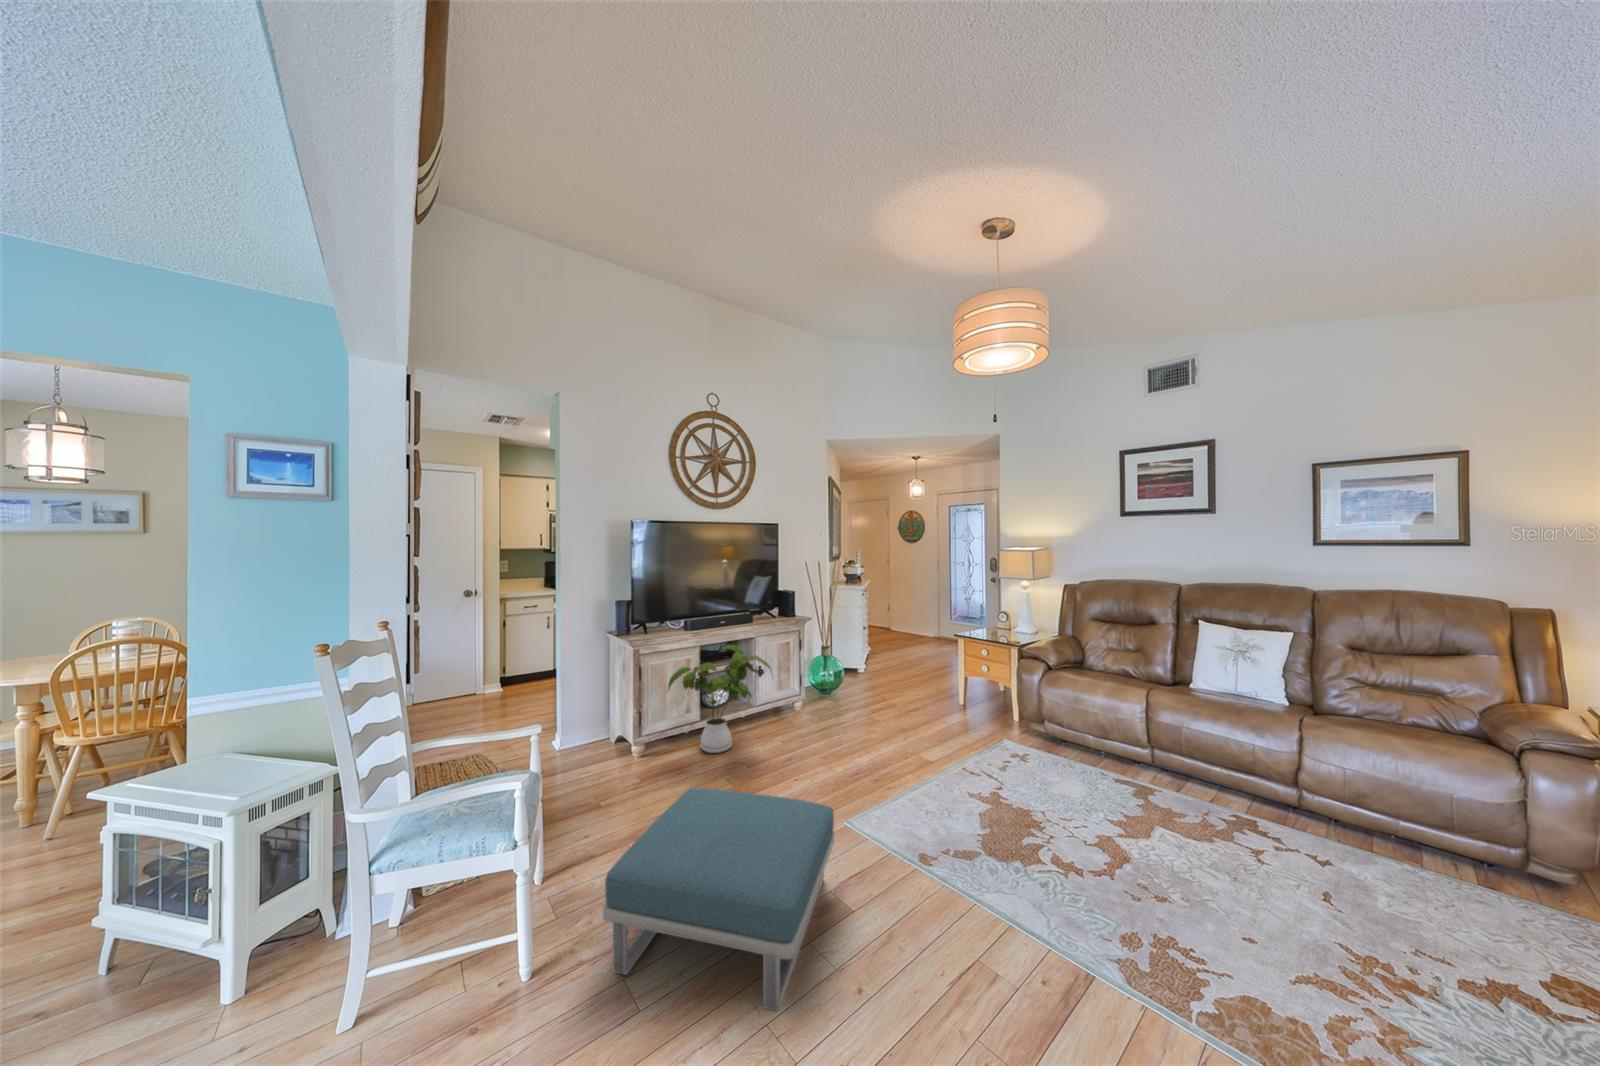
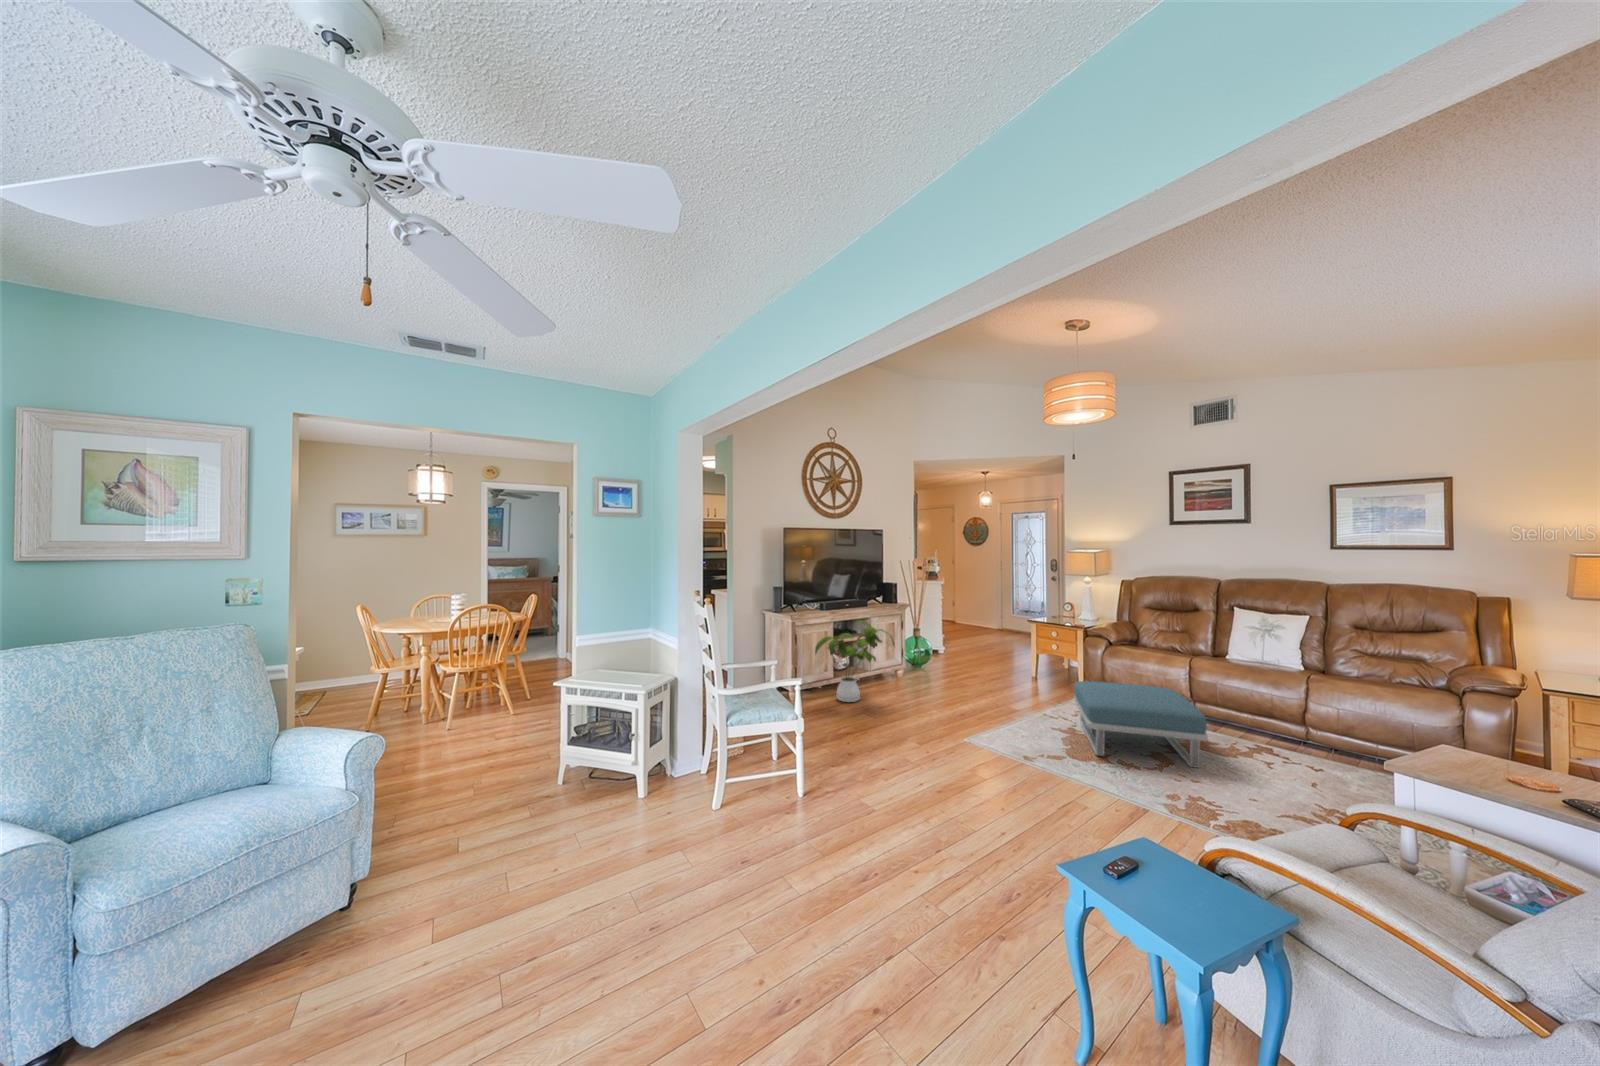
footstool: present [603,788,834,1011] -> present [1074,681,1208,768]

